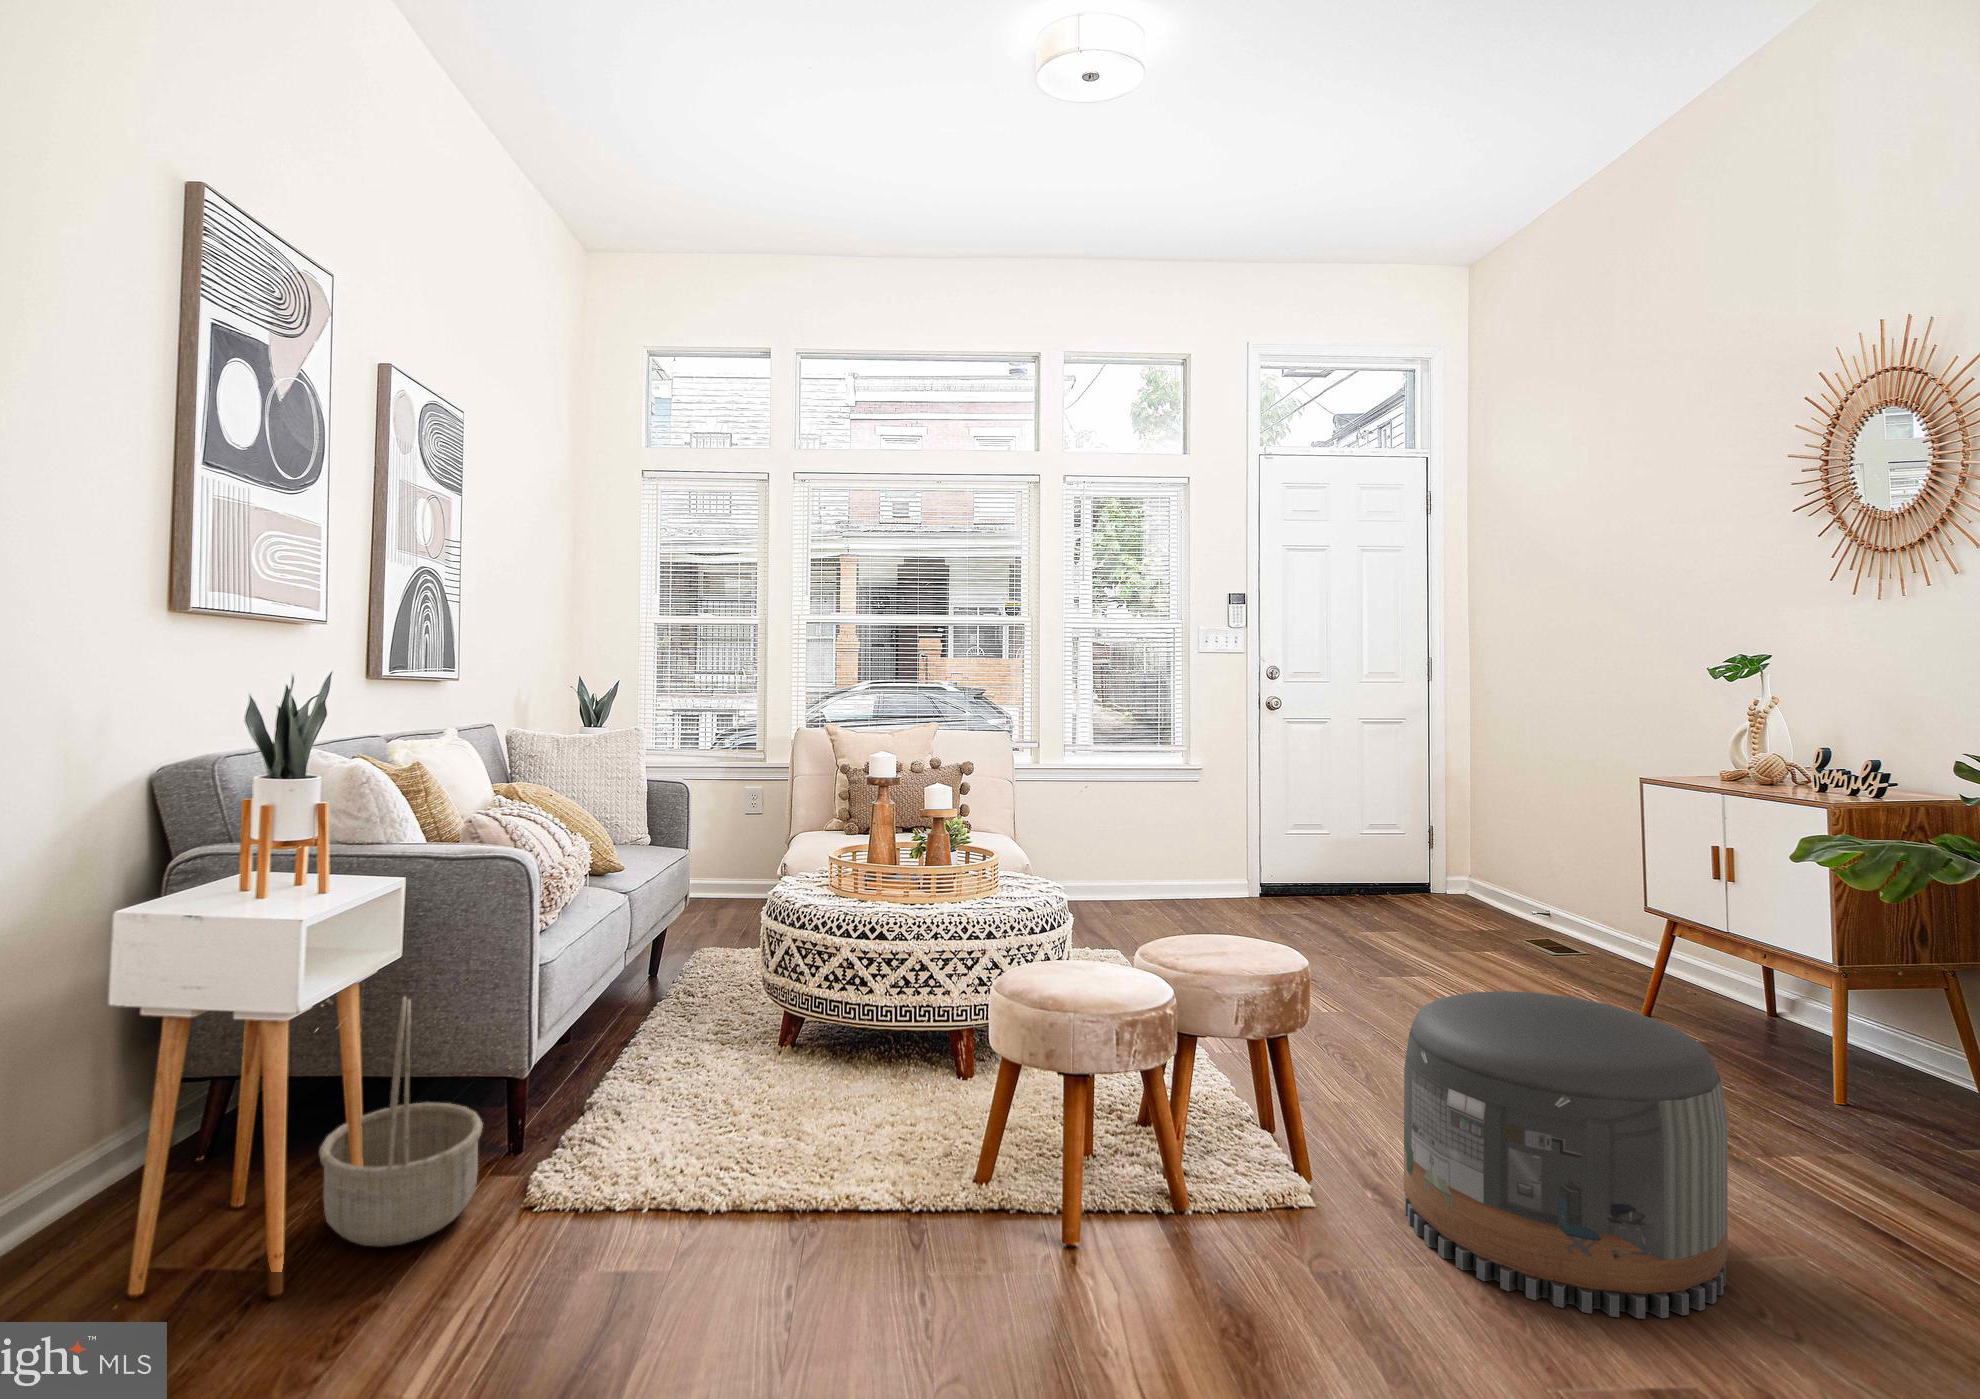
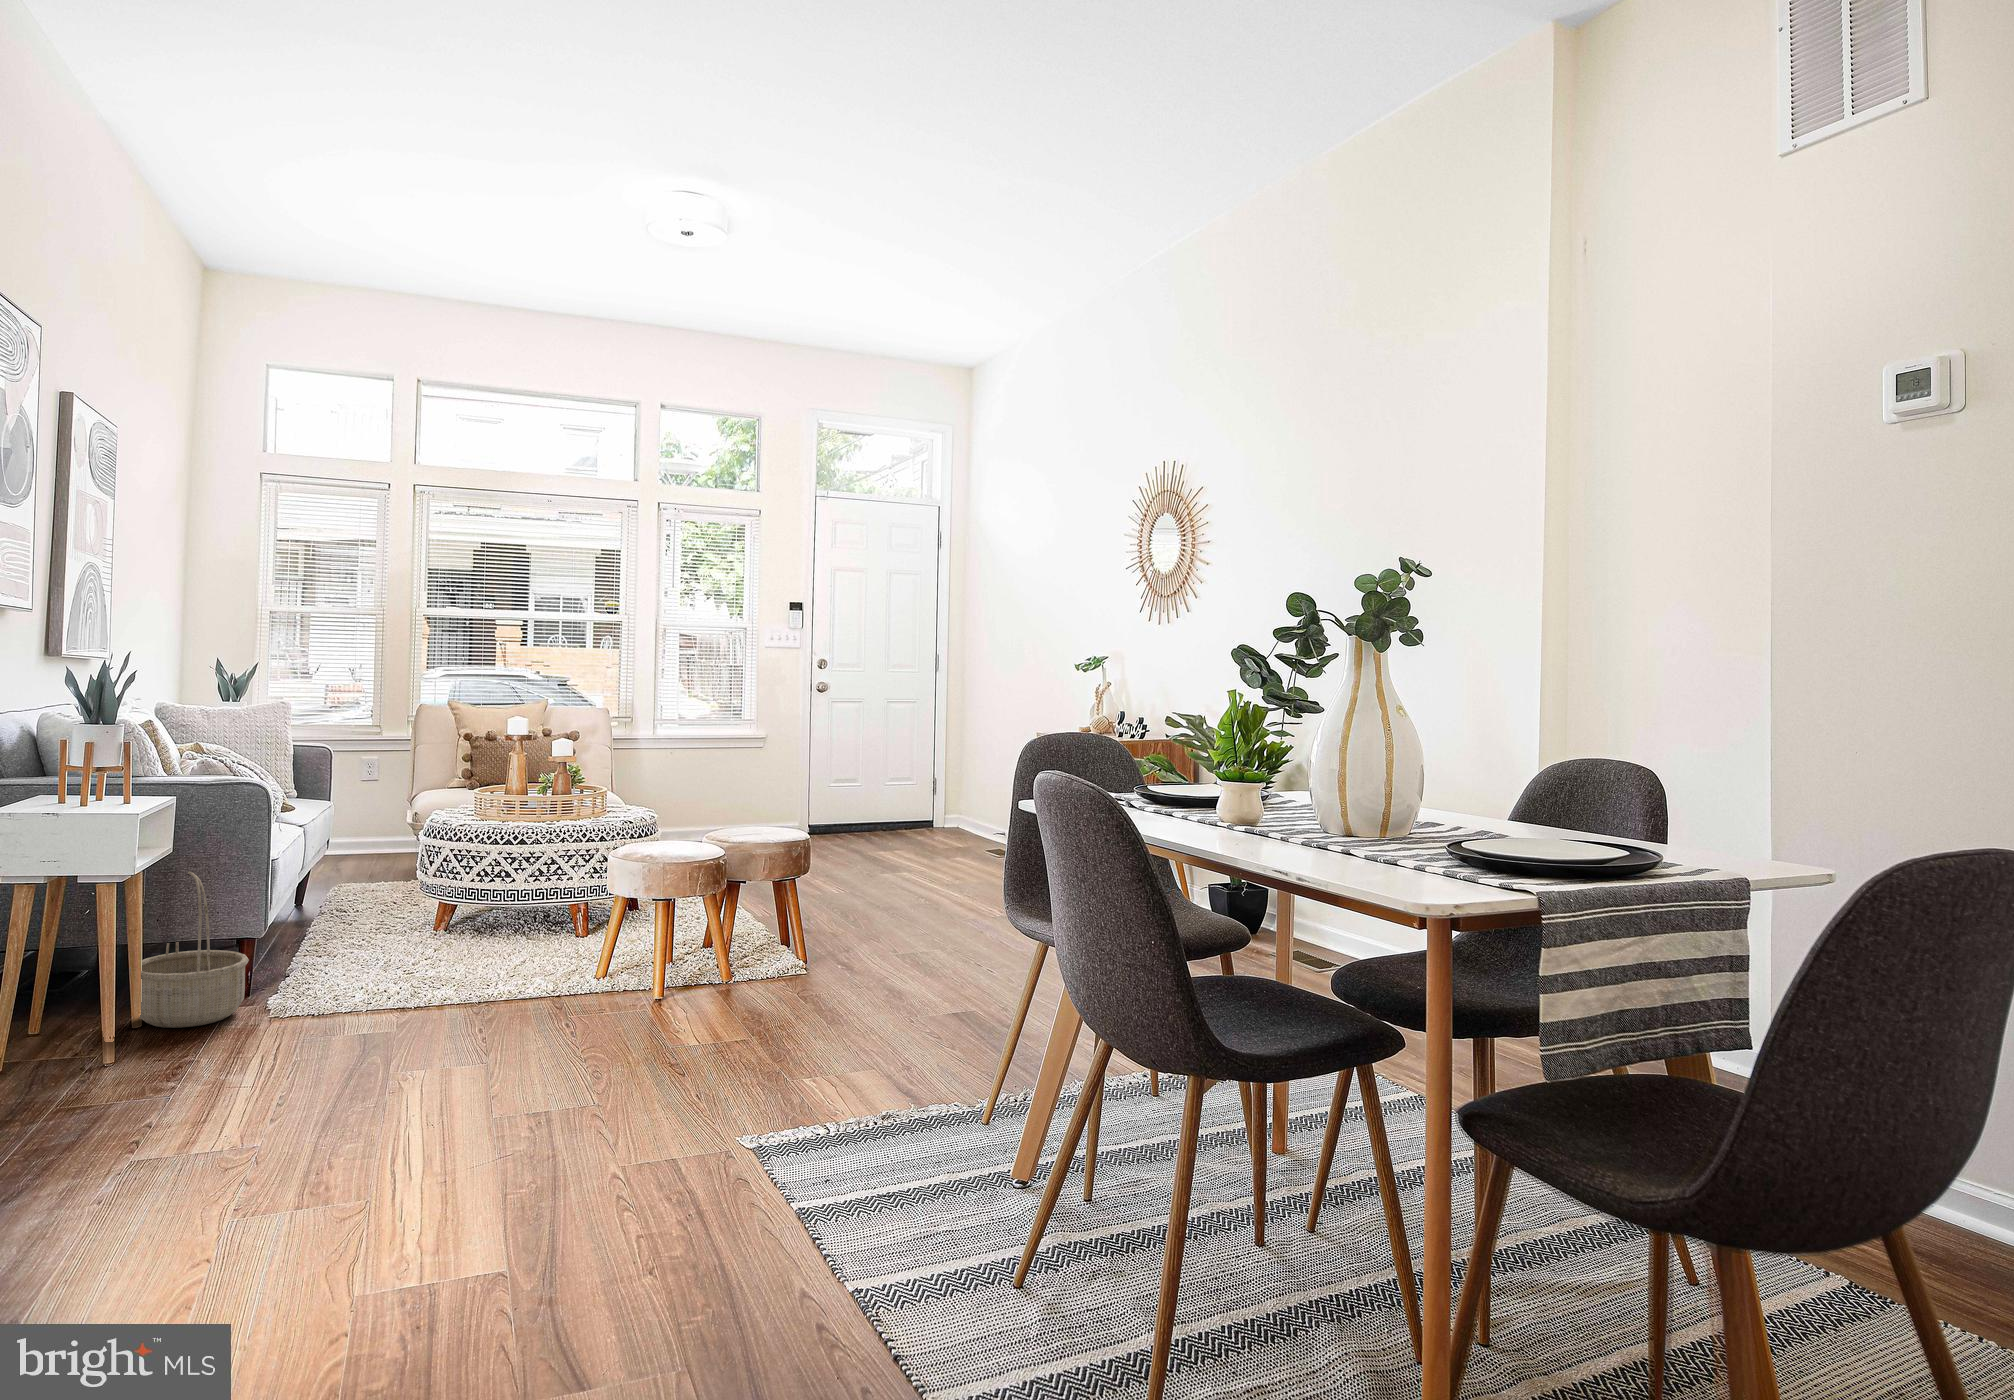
pouf: present [1404,991,1728,1318] -> none [849,845,1001,988]

